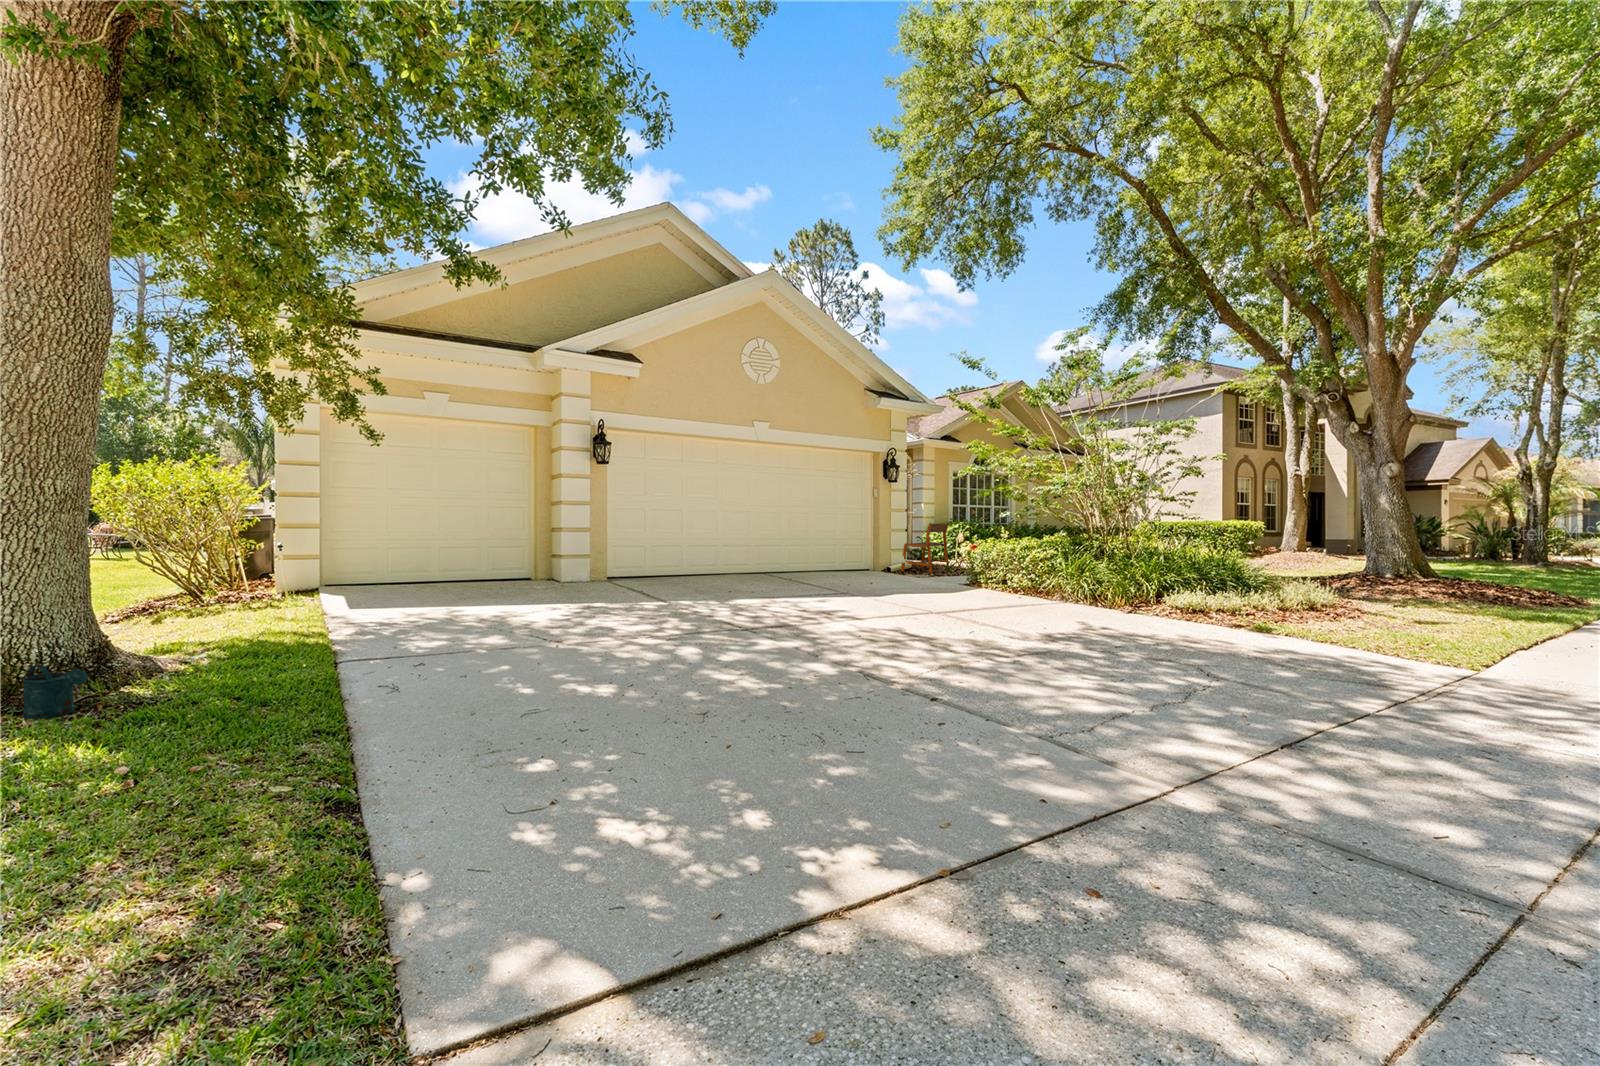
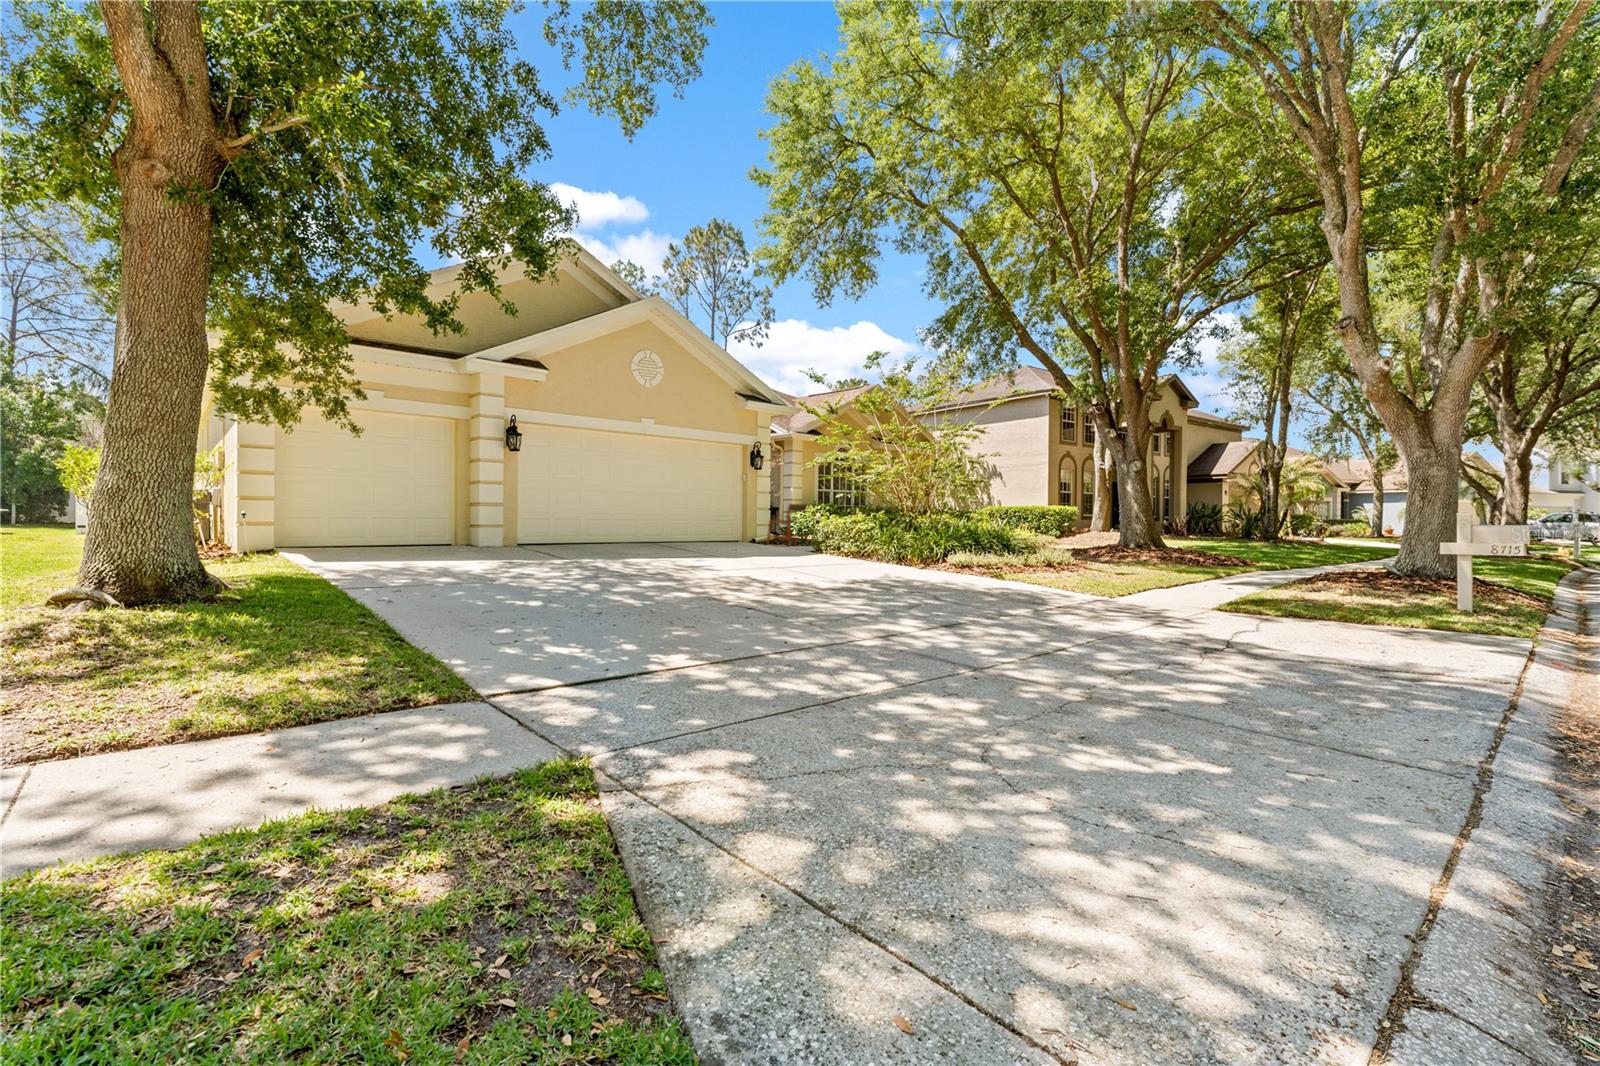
watering can: present [23,665,88,719] -> none [179,573,223,604]

